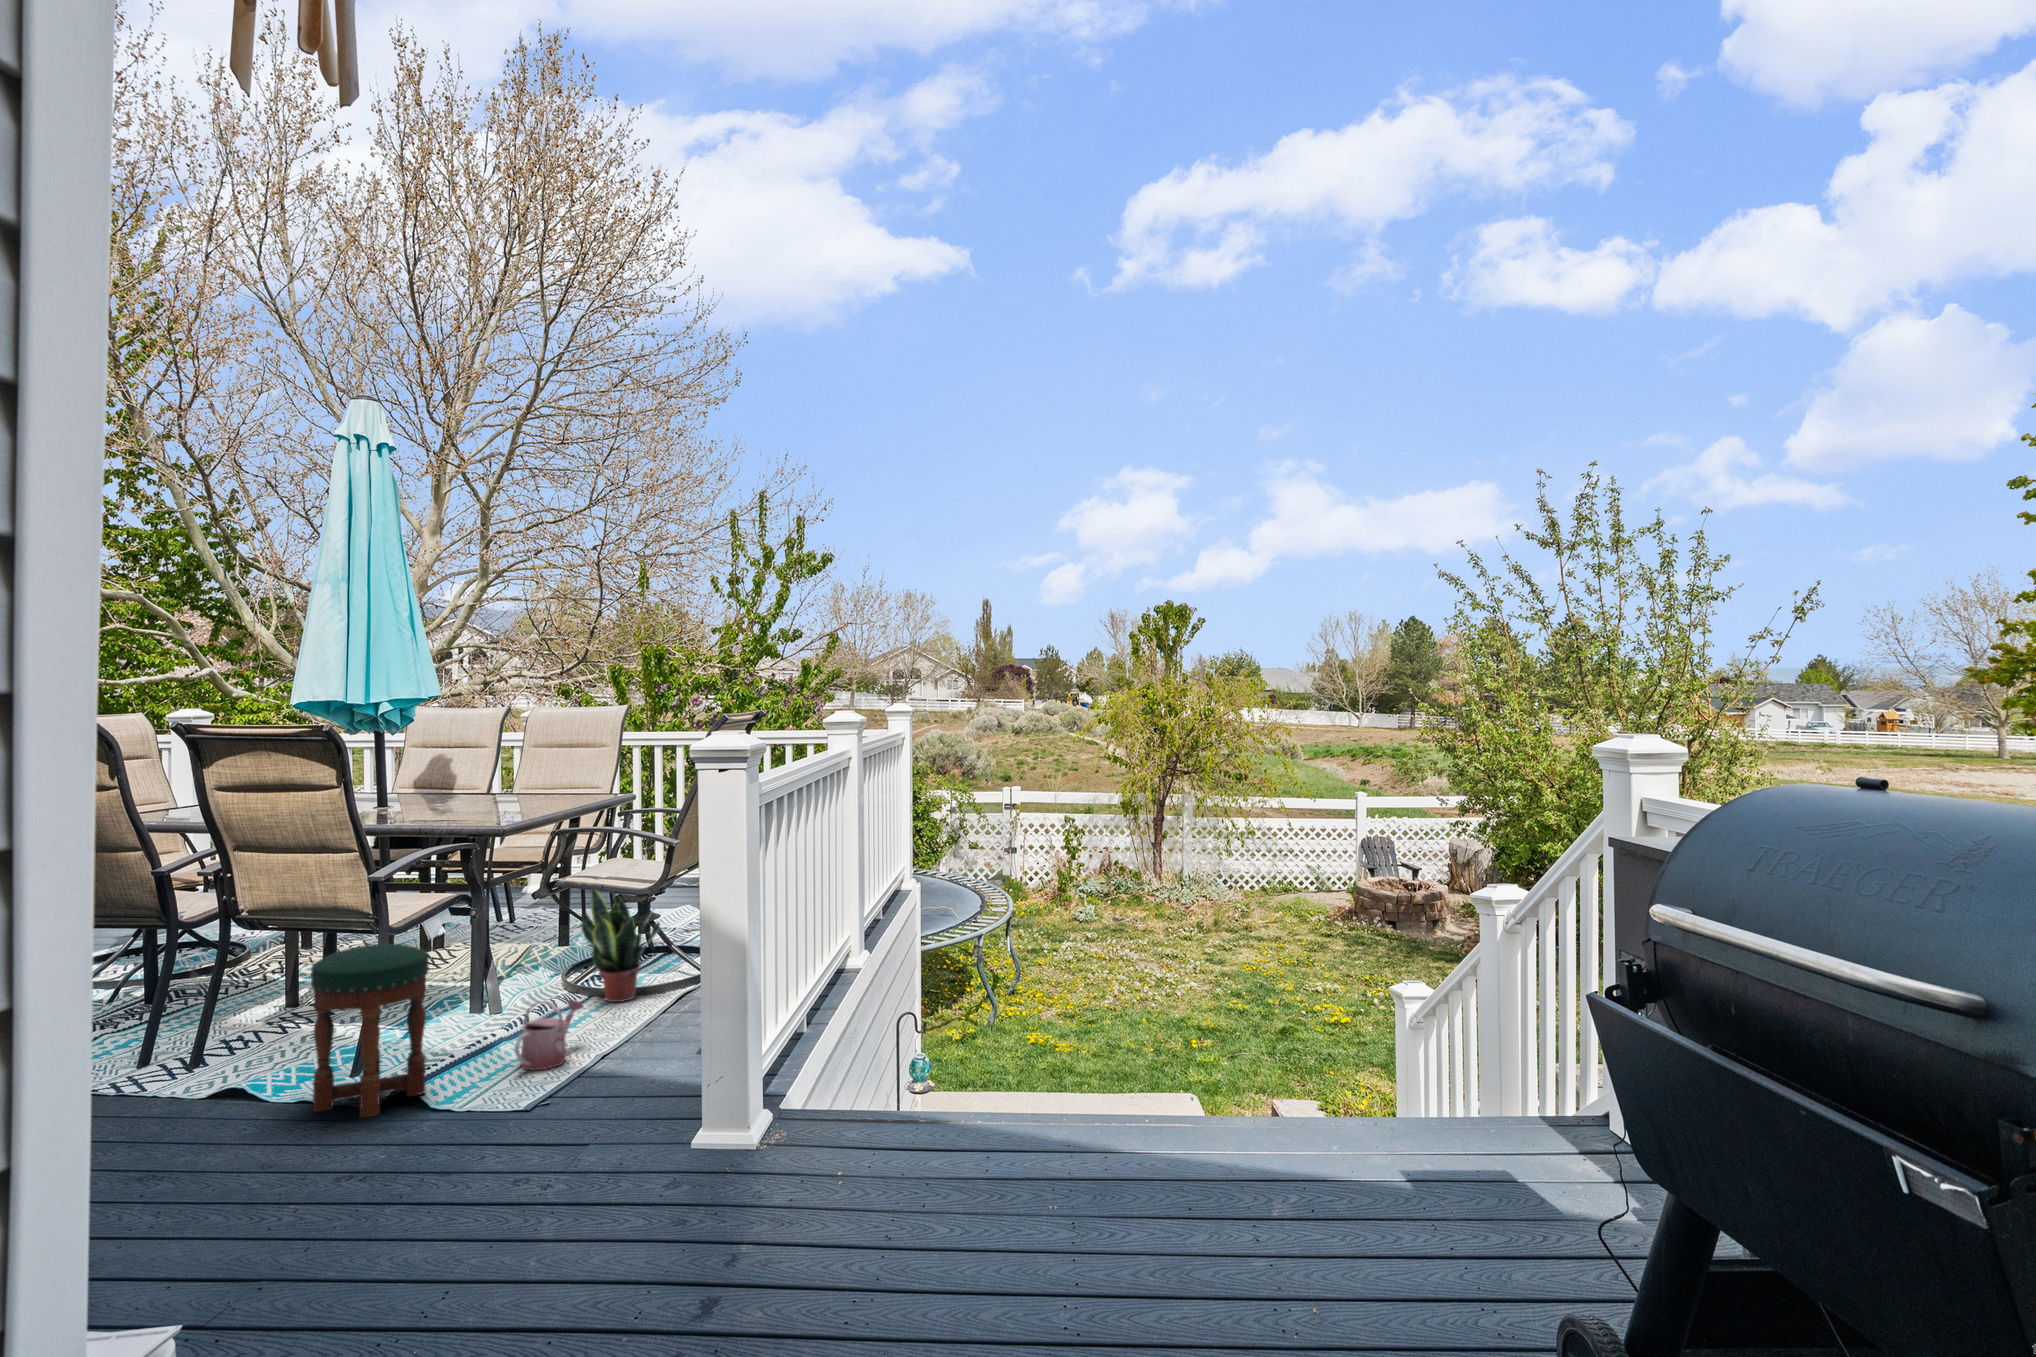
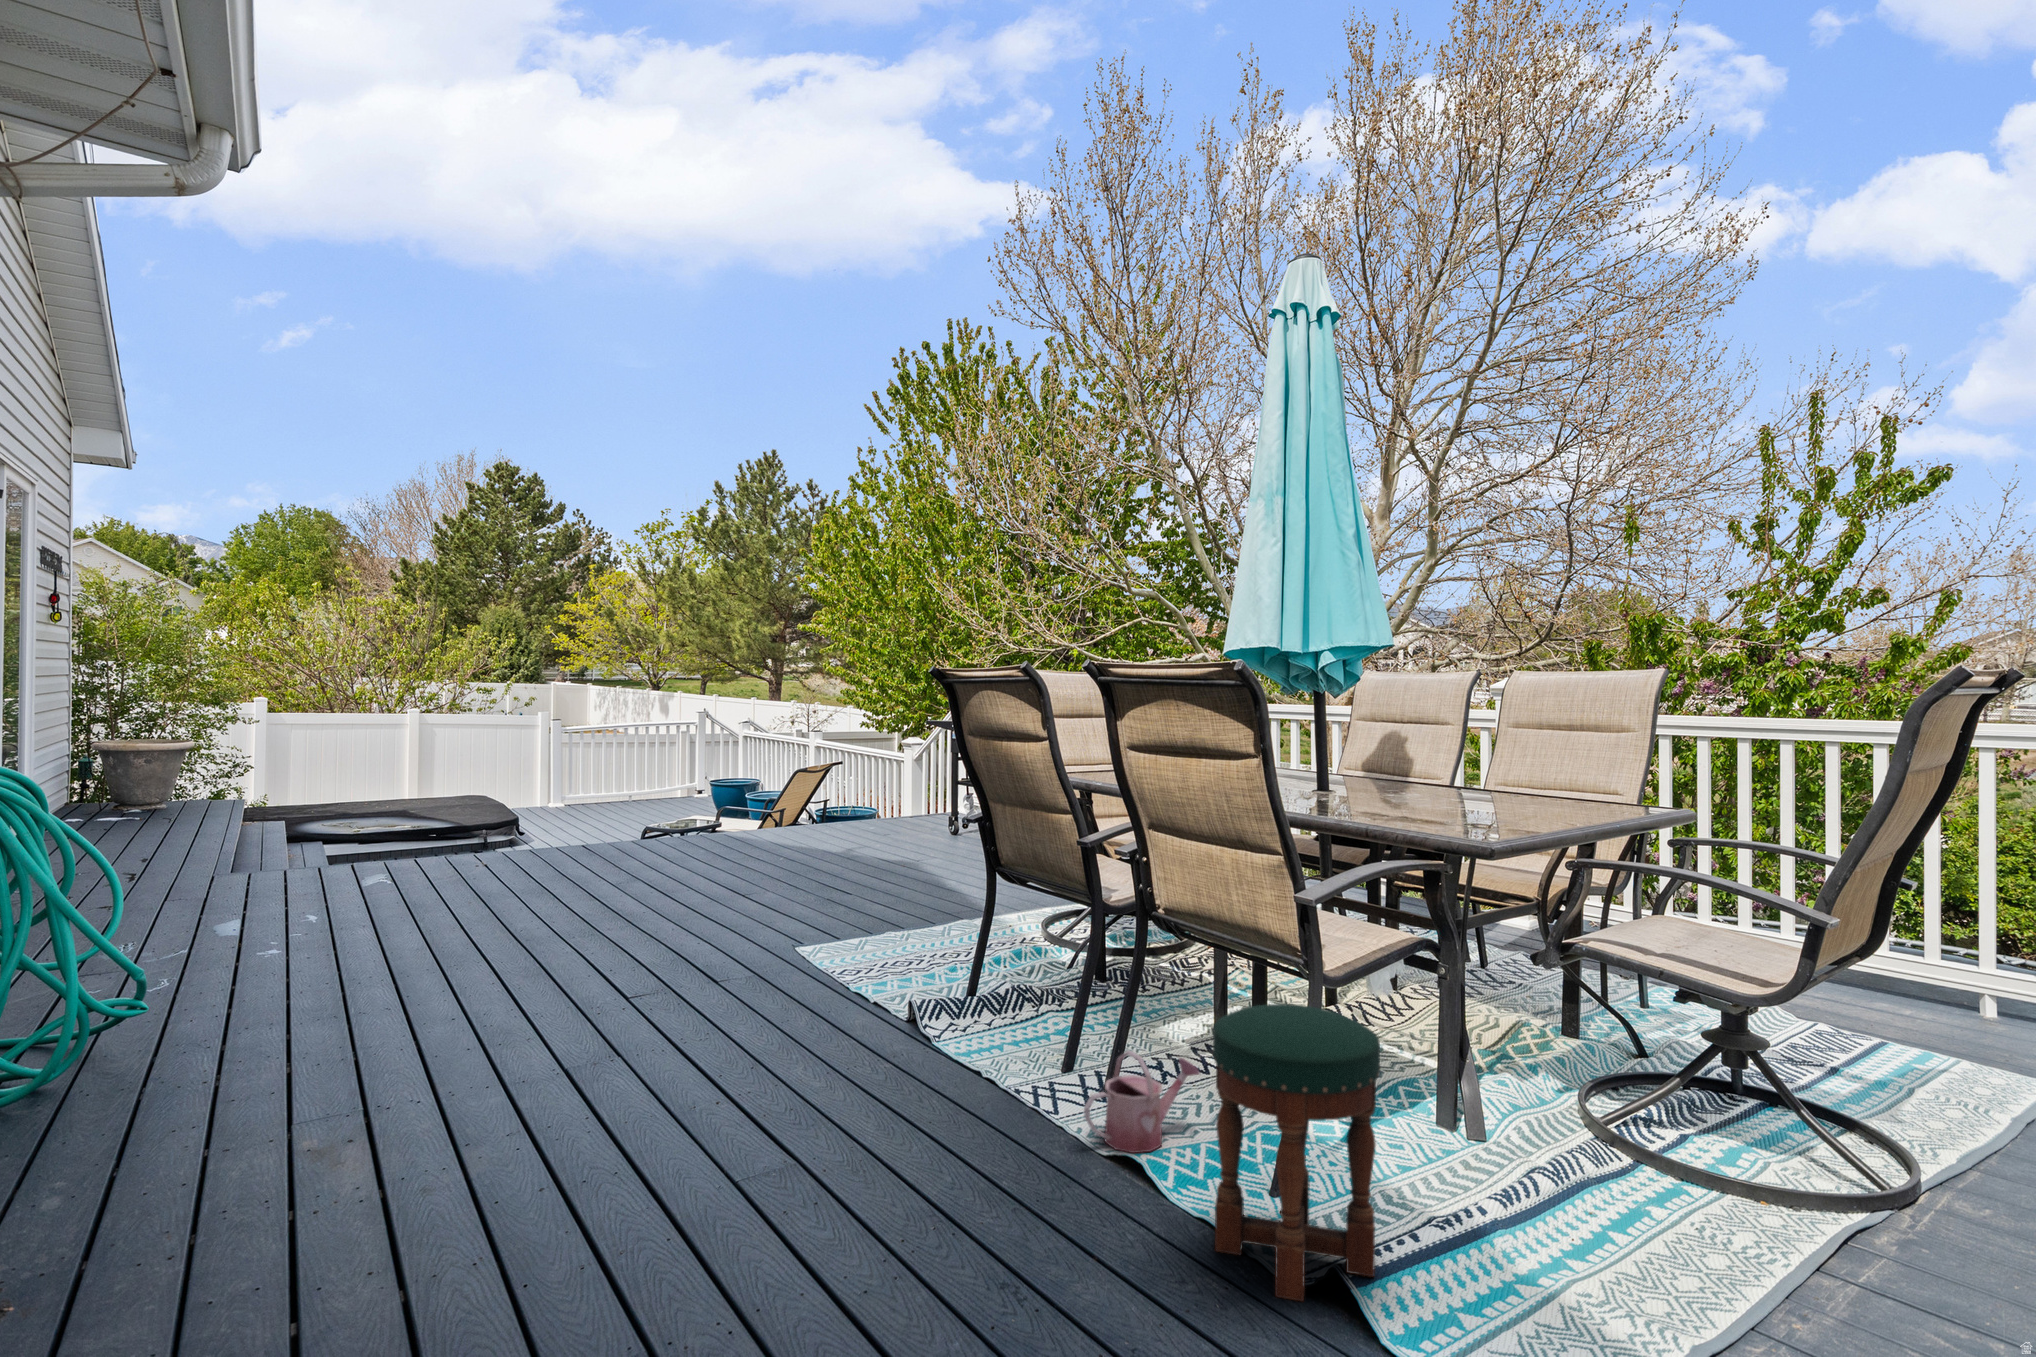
potted plant: present [581,888,660,1002] -> none [1612,953,1765,1165]
watering can: present [515,1000,584,1070] -> present [1084,1051,1200,1153]

